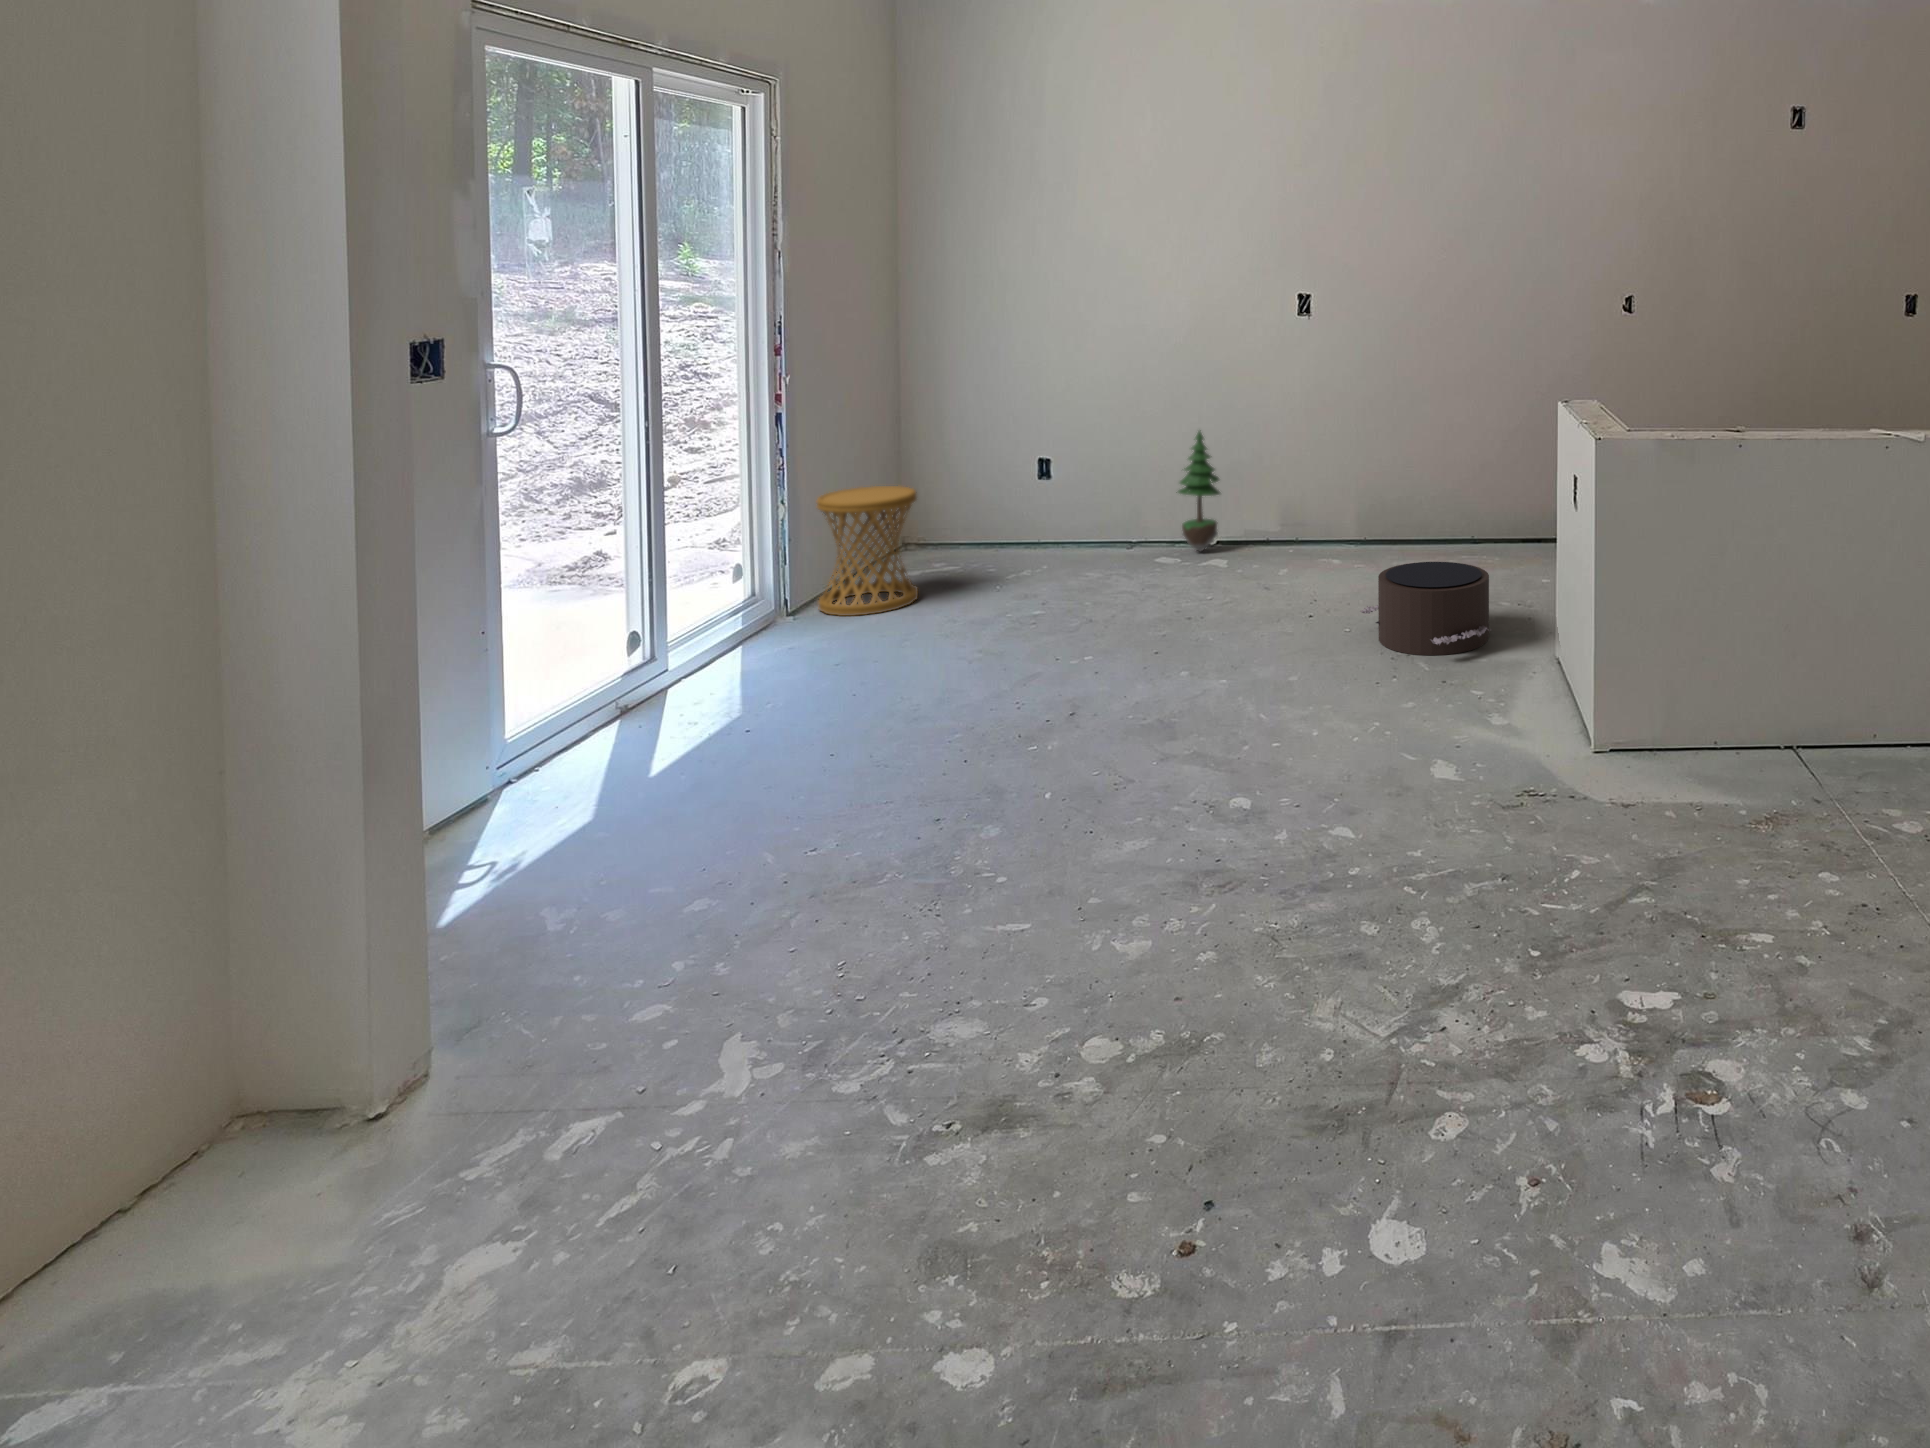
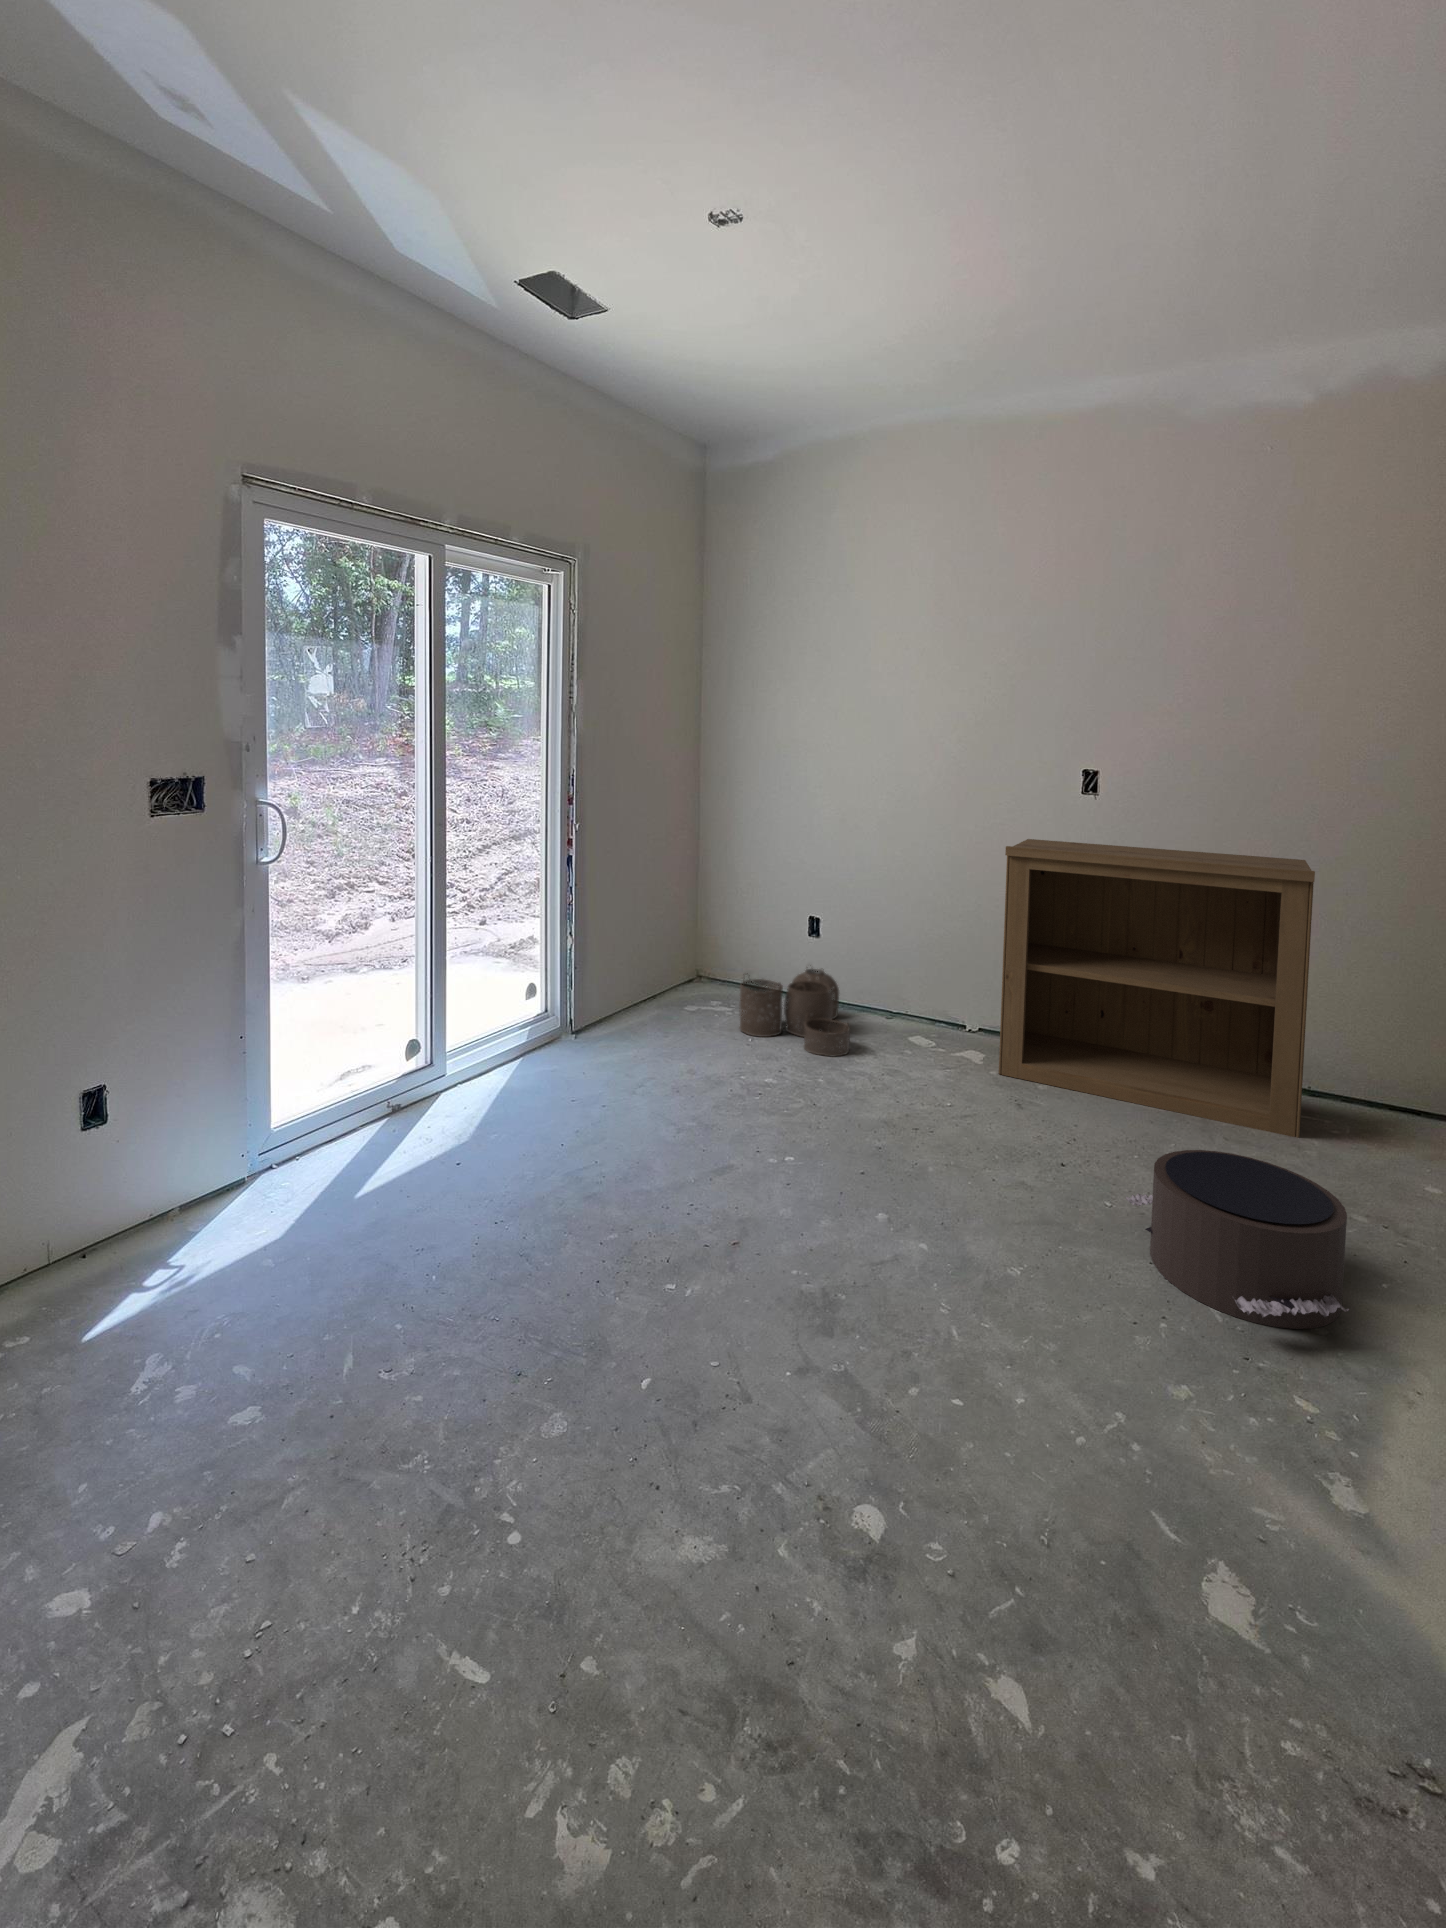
bookshelf: none [1244,357,1465,568] -> present [999,839,1315,1138]
potted tree: present [1178,430,1220,551] -> none [932,909,982,1040]
side table: present [817,486,918,616] -> none [599,926,681,1046]
woven basket: none [982,506,1106,585] -> present [740,969,850,1056]

